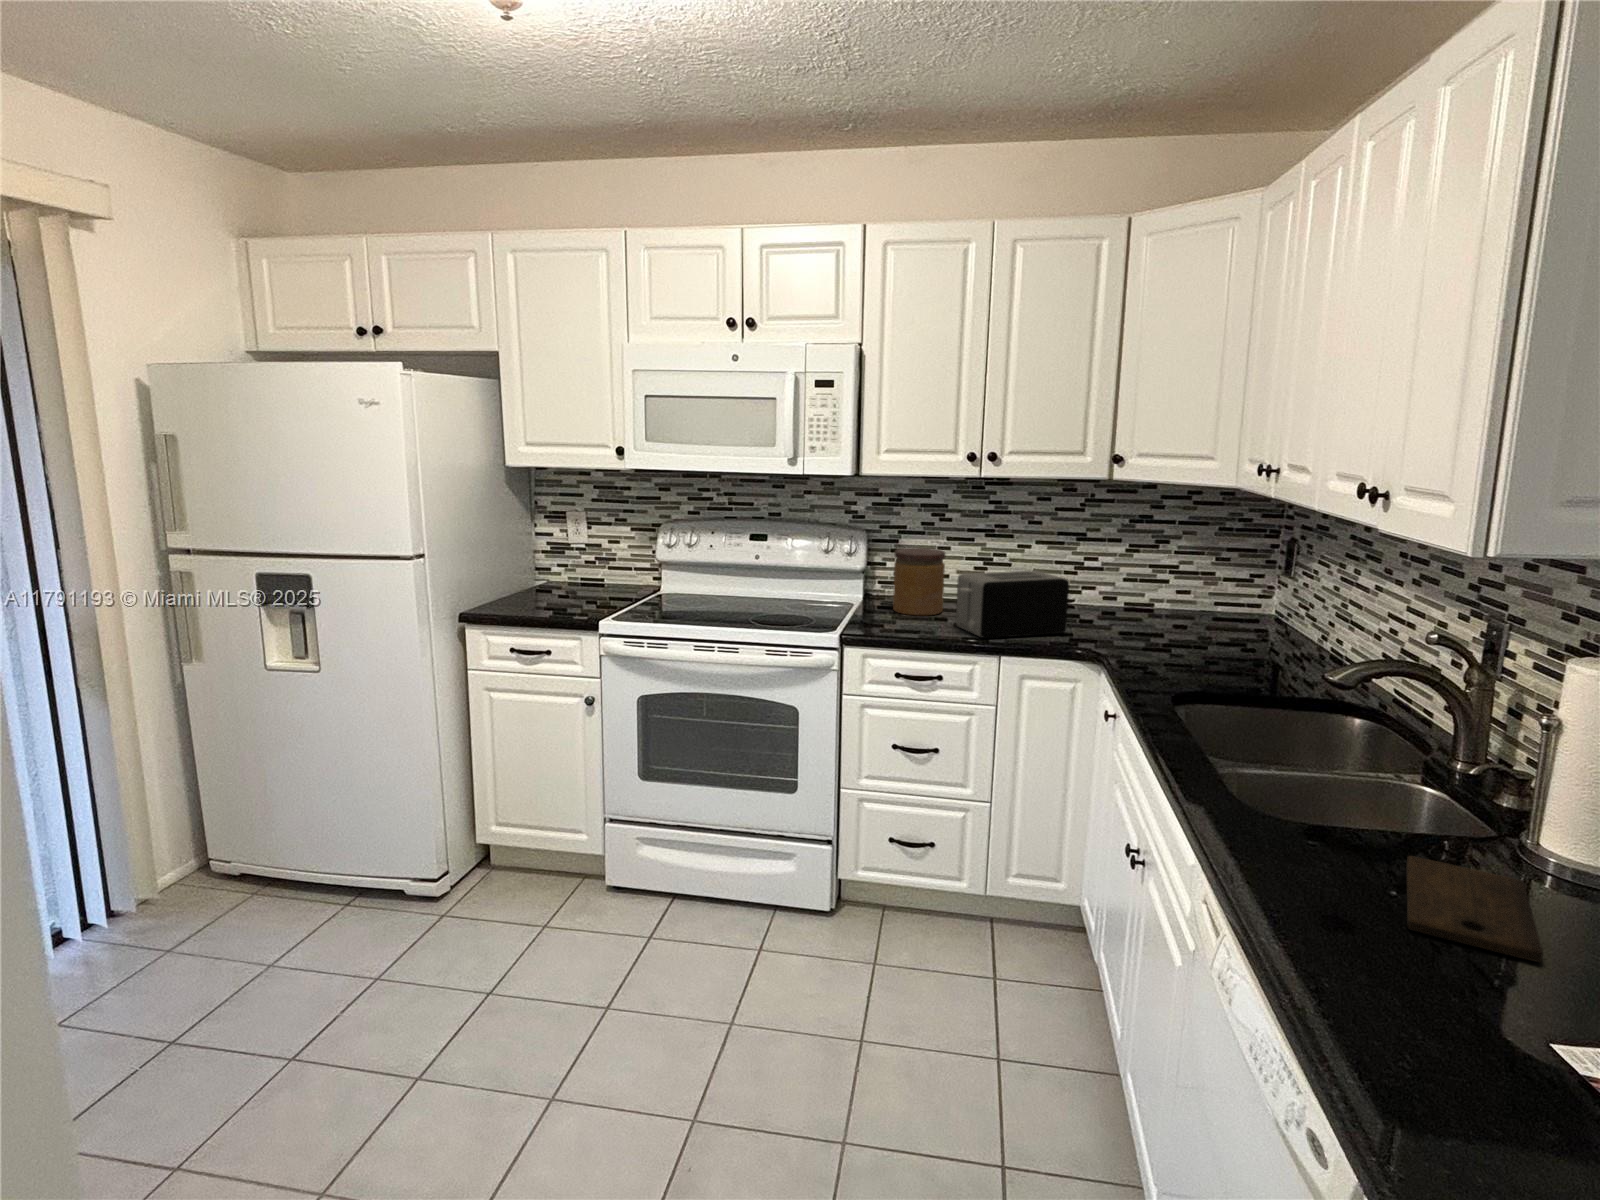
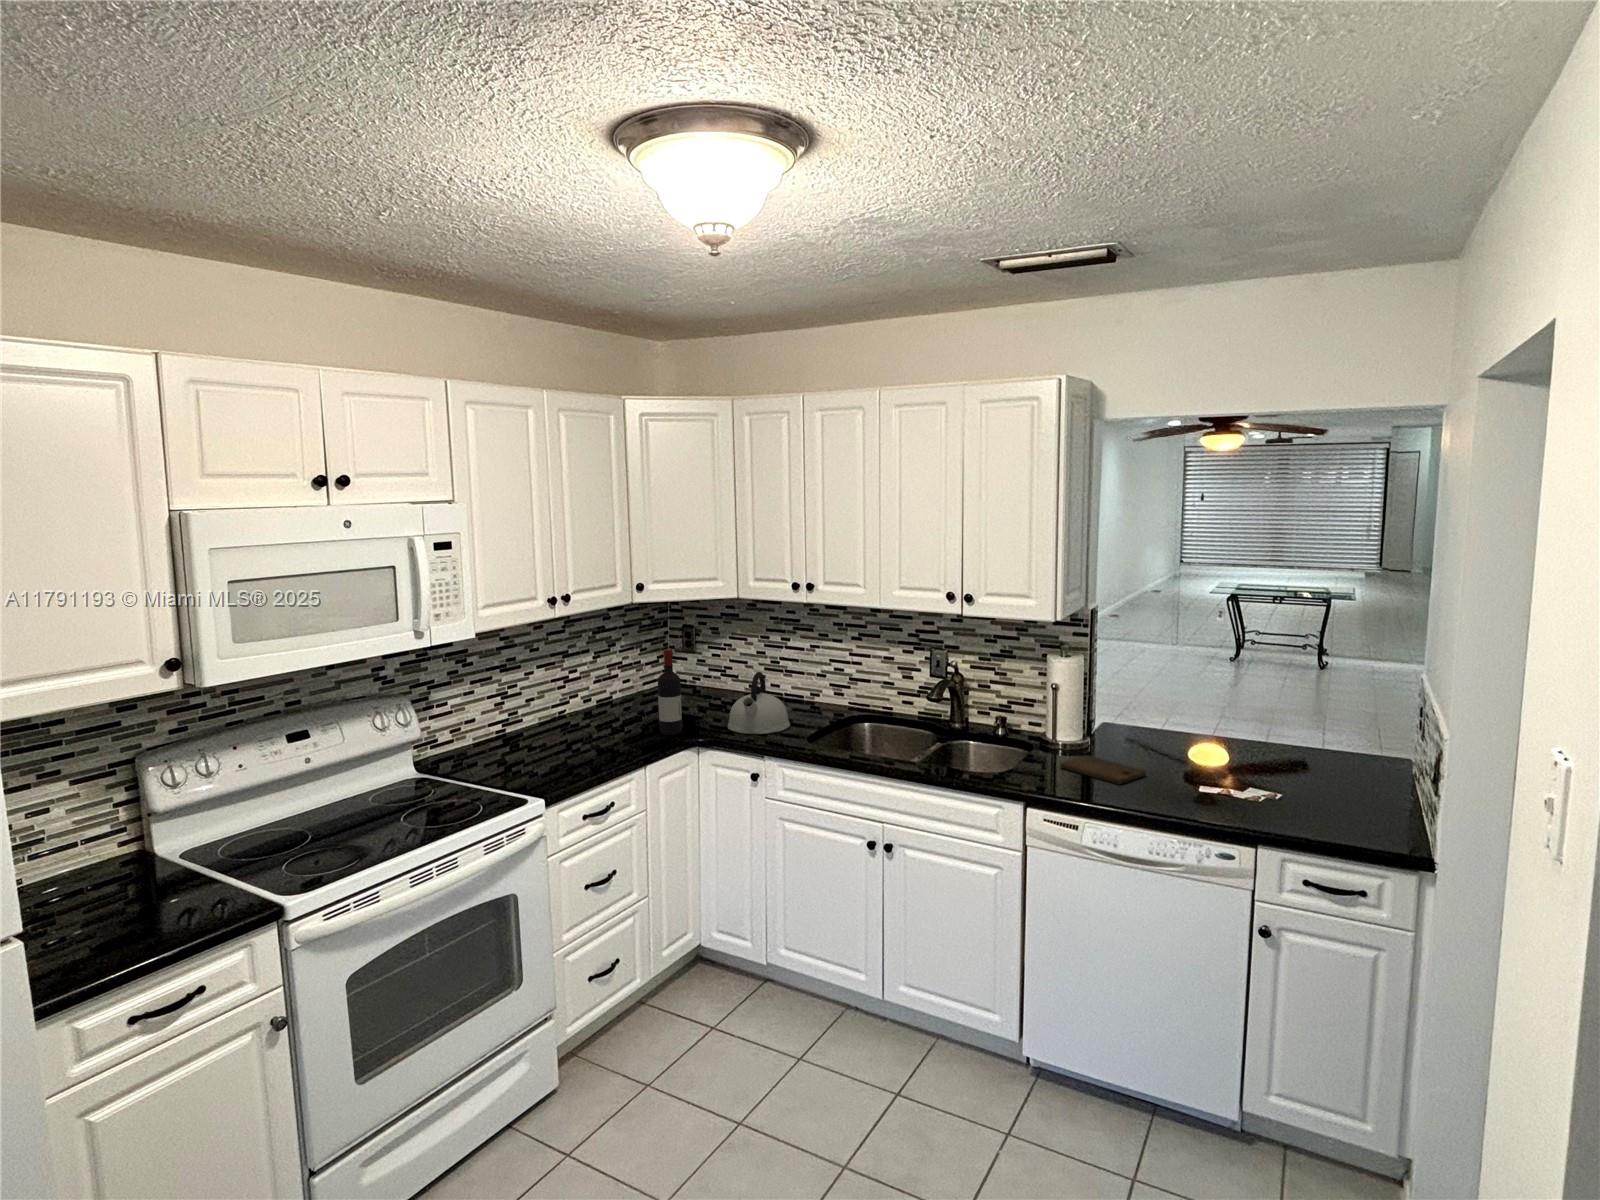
wine bottle: none [1096,540,1131,647] -> present [658,649,682,735]
jar: present [893,548,945,615] -> none [447,695,505,769]
toaster: present [956,570,1069,638] -> none [553,691,628,760]
kettle: none [1166,595,1262,682] -> present [728,672,790,734]

